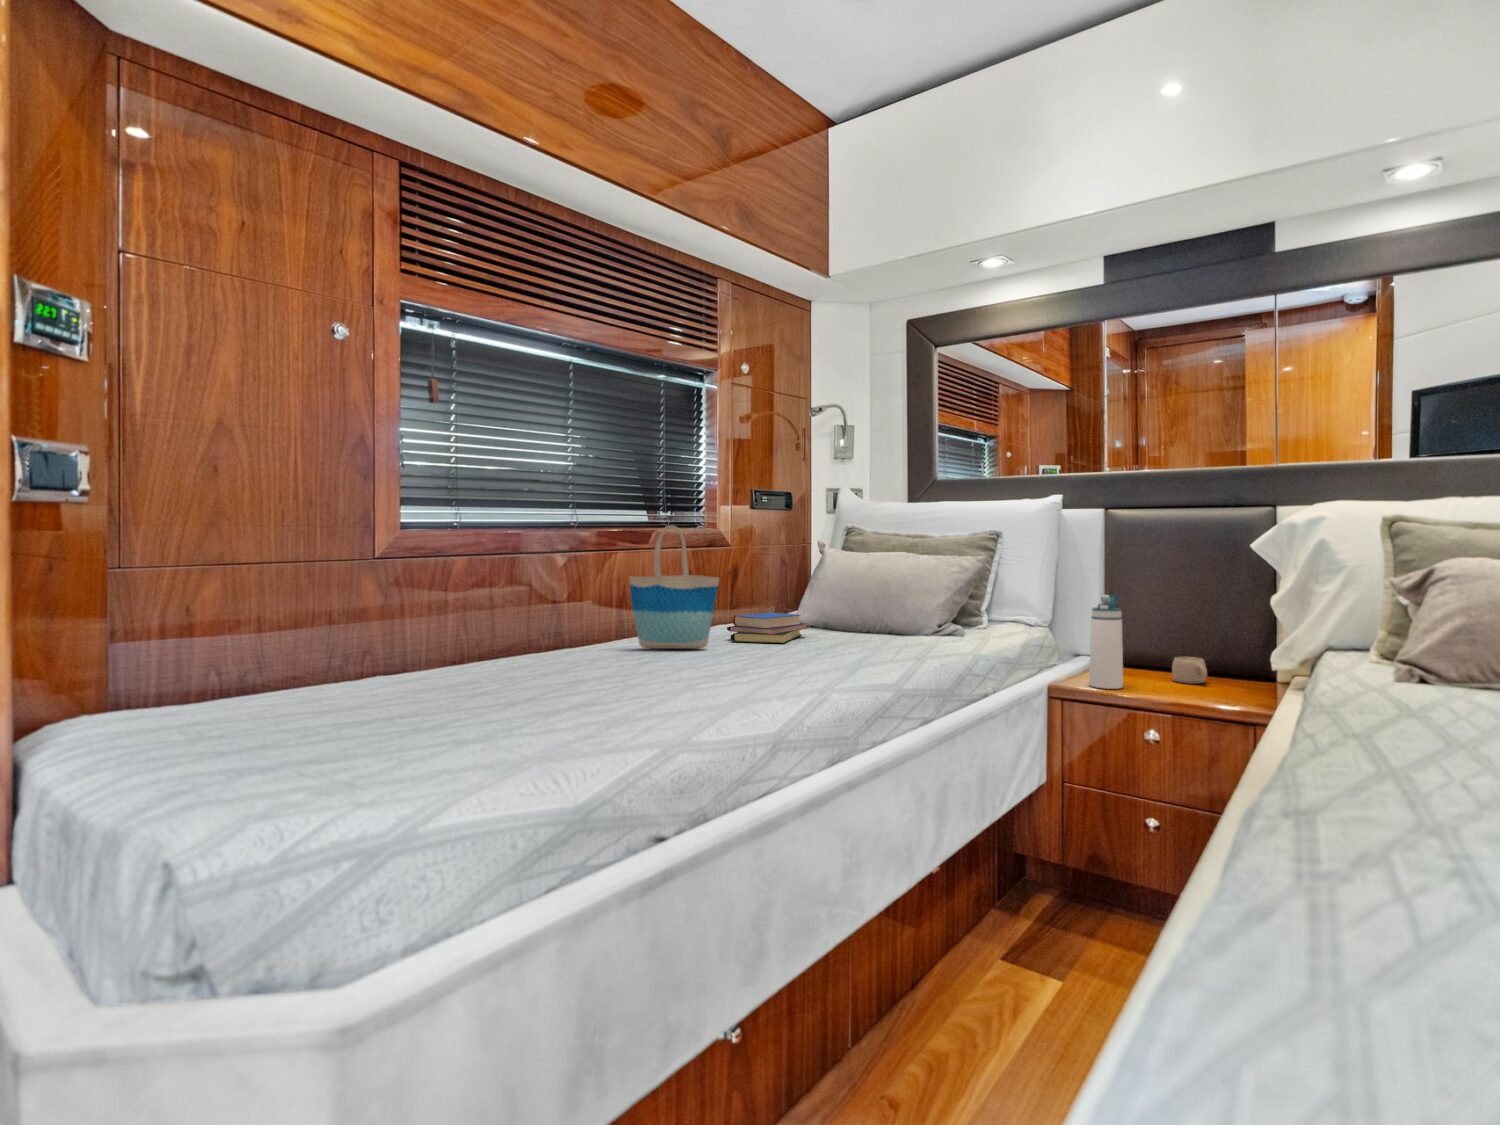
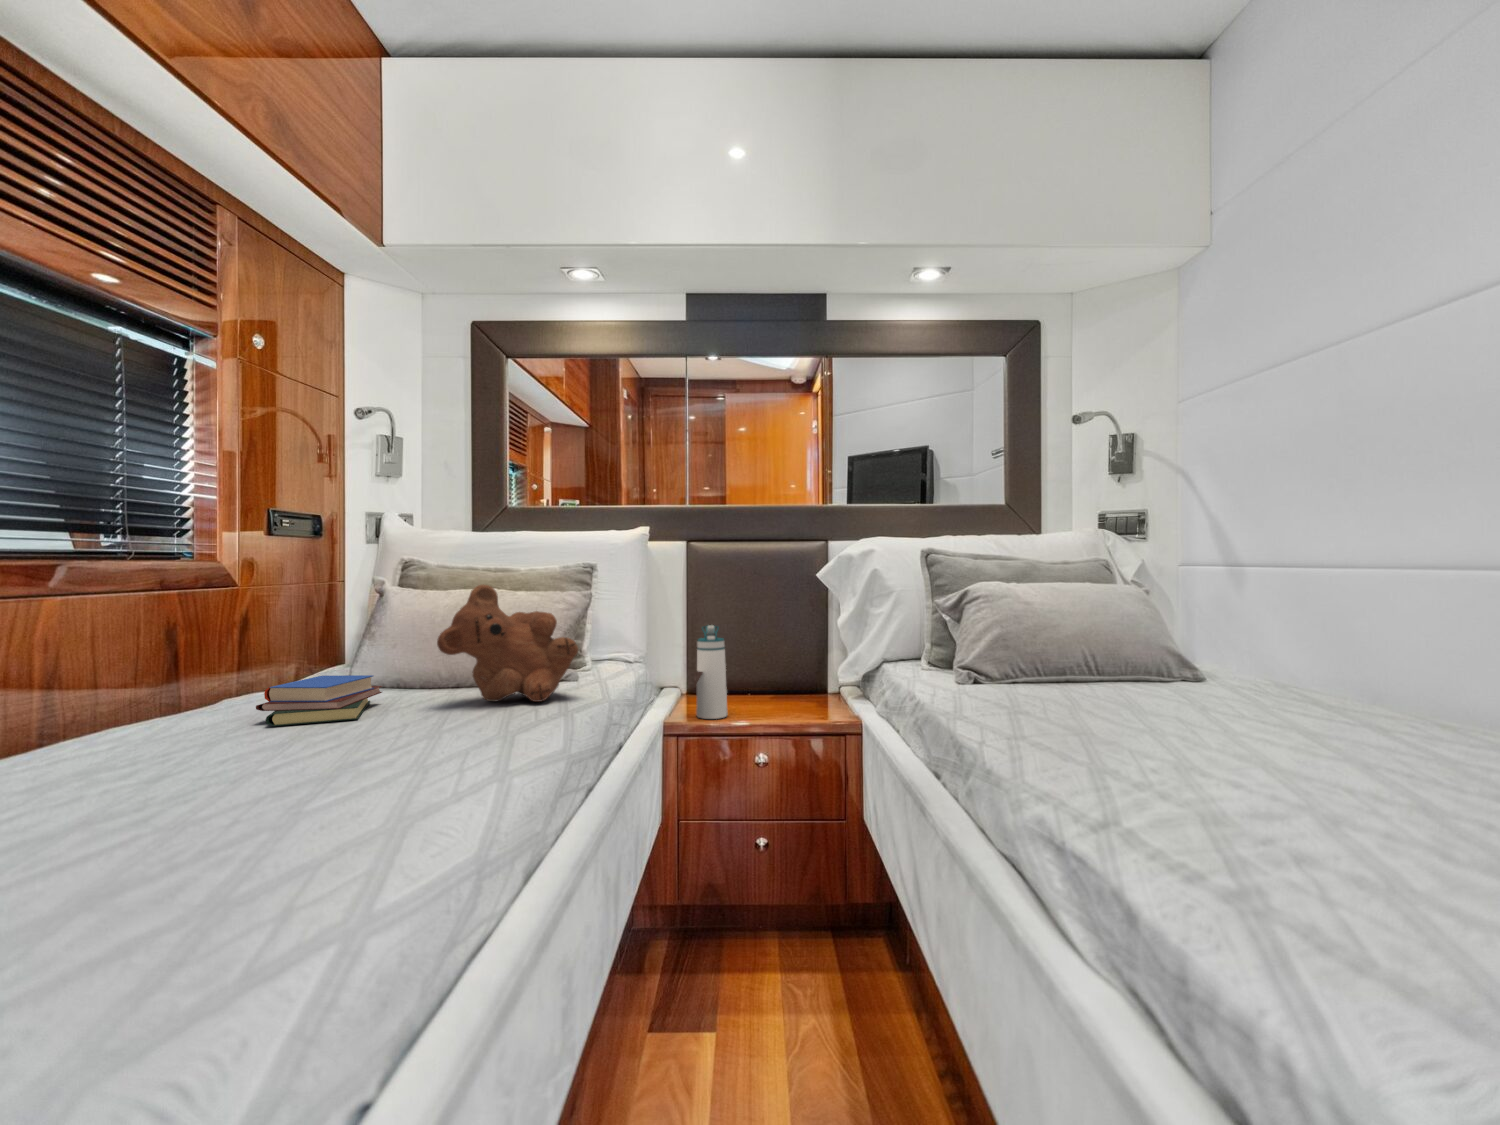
tote bag: present [629,526,719,649] -> none [68,555,256,762]
teddy bear: none [840,548,950,646] -> present [437,585,578,702]
mug: present [1172,657,1207,684] -> none [754,677,786,703]

